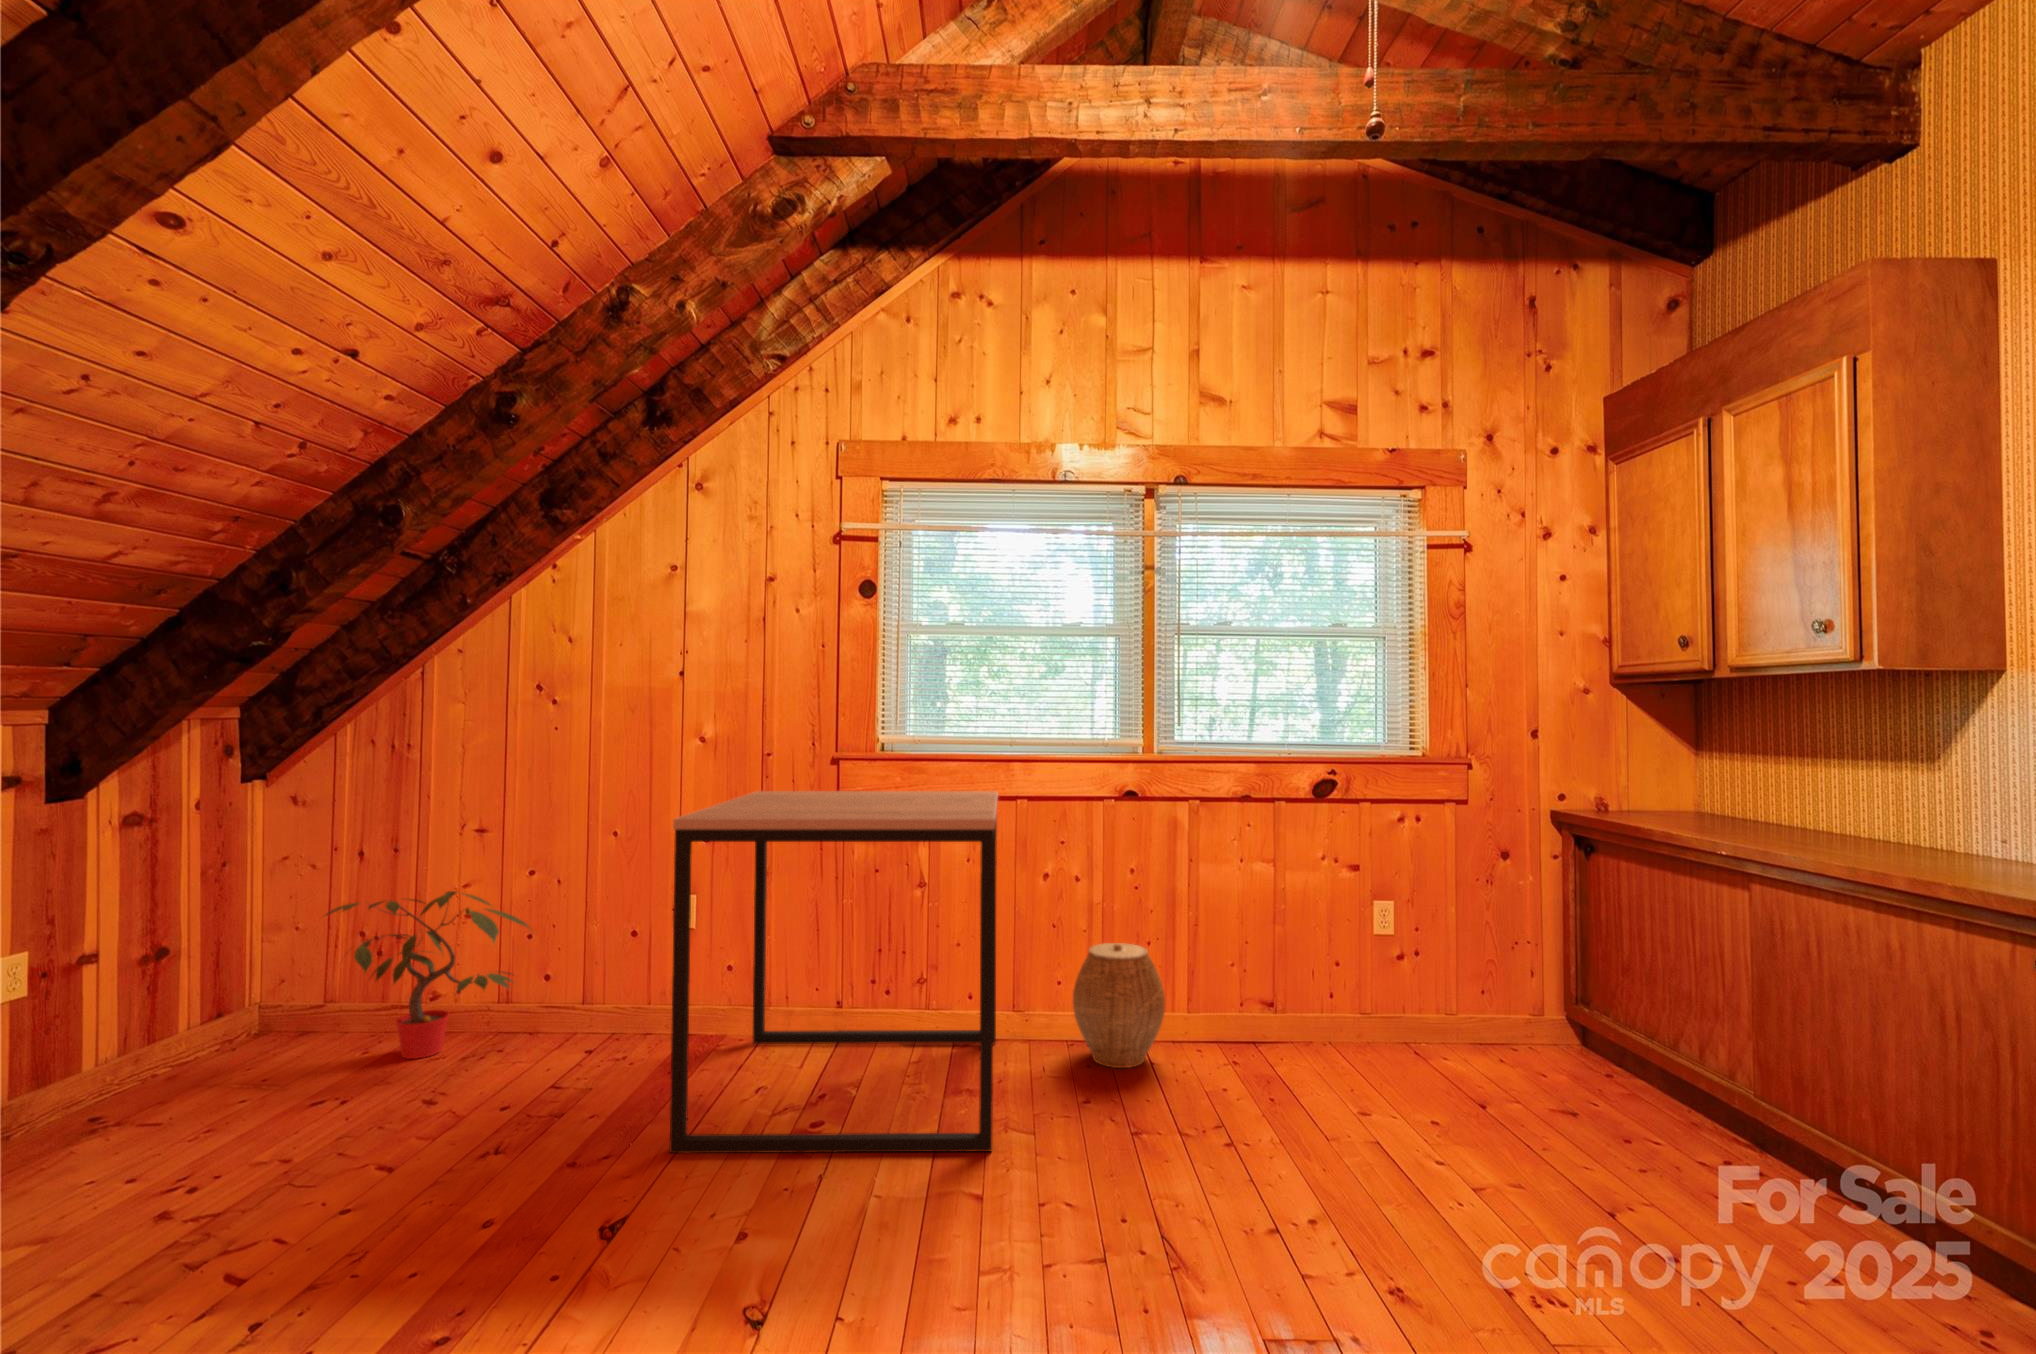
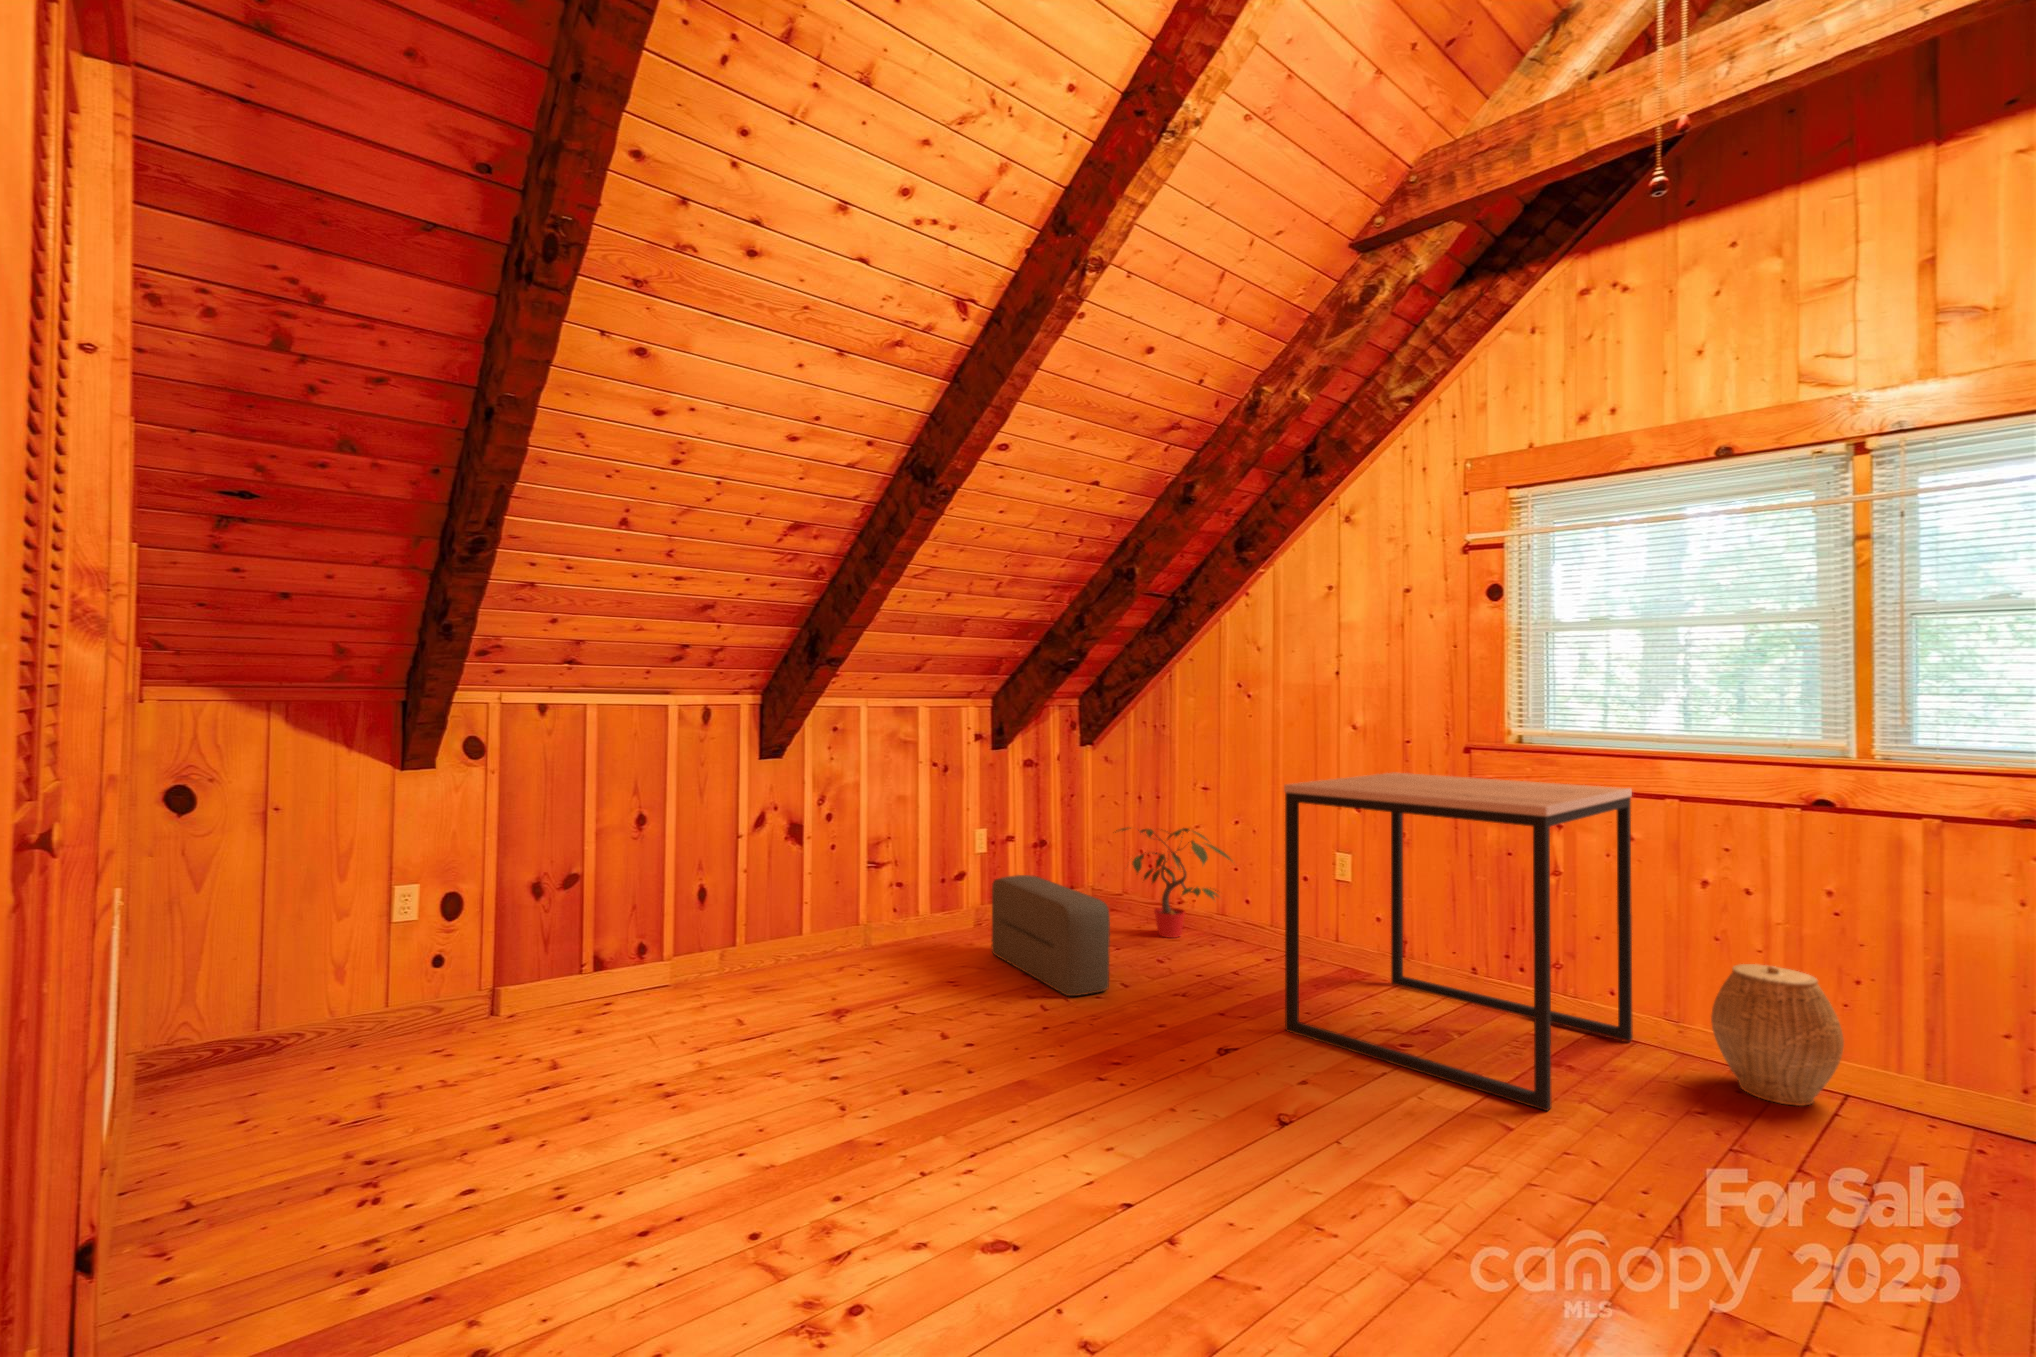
pouf: none [64,1018,365,1221] -> present [992,875,1110,996]

